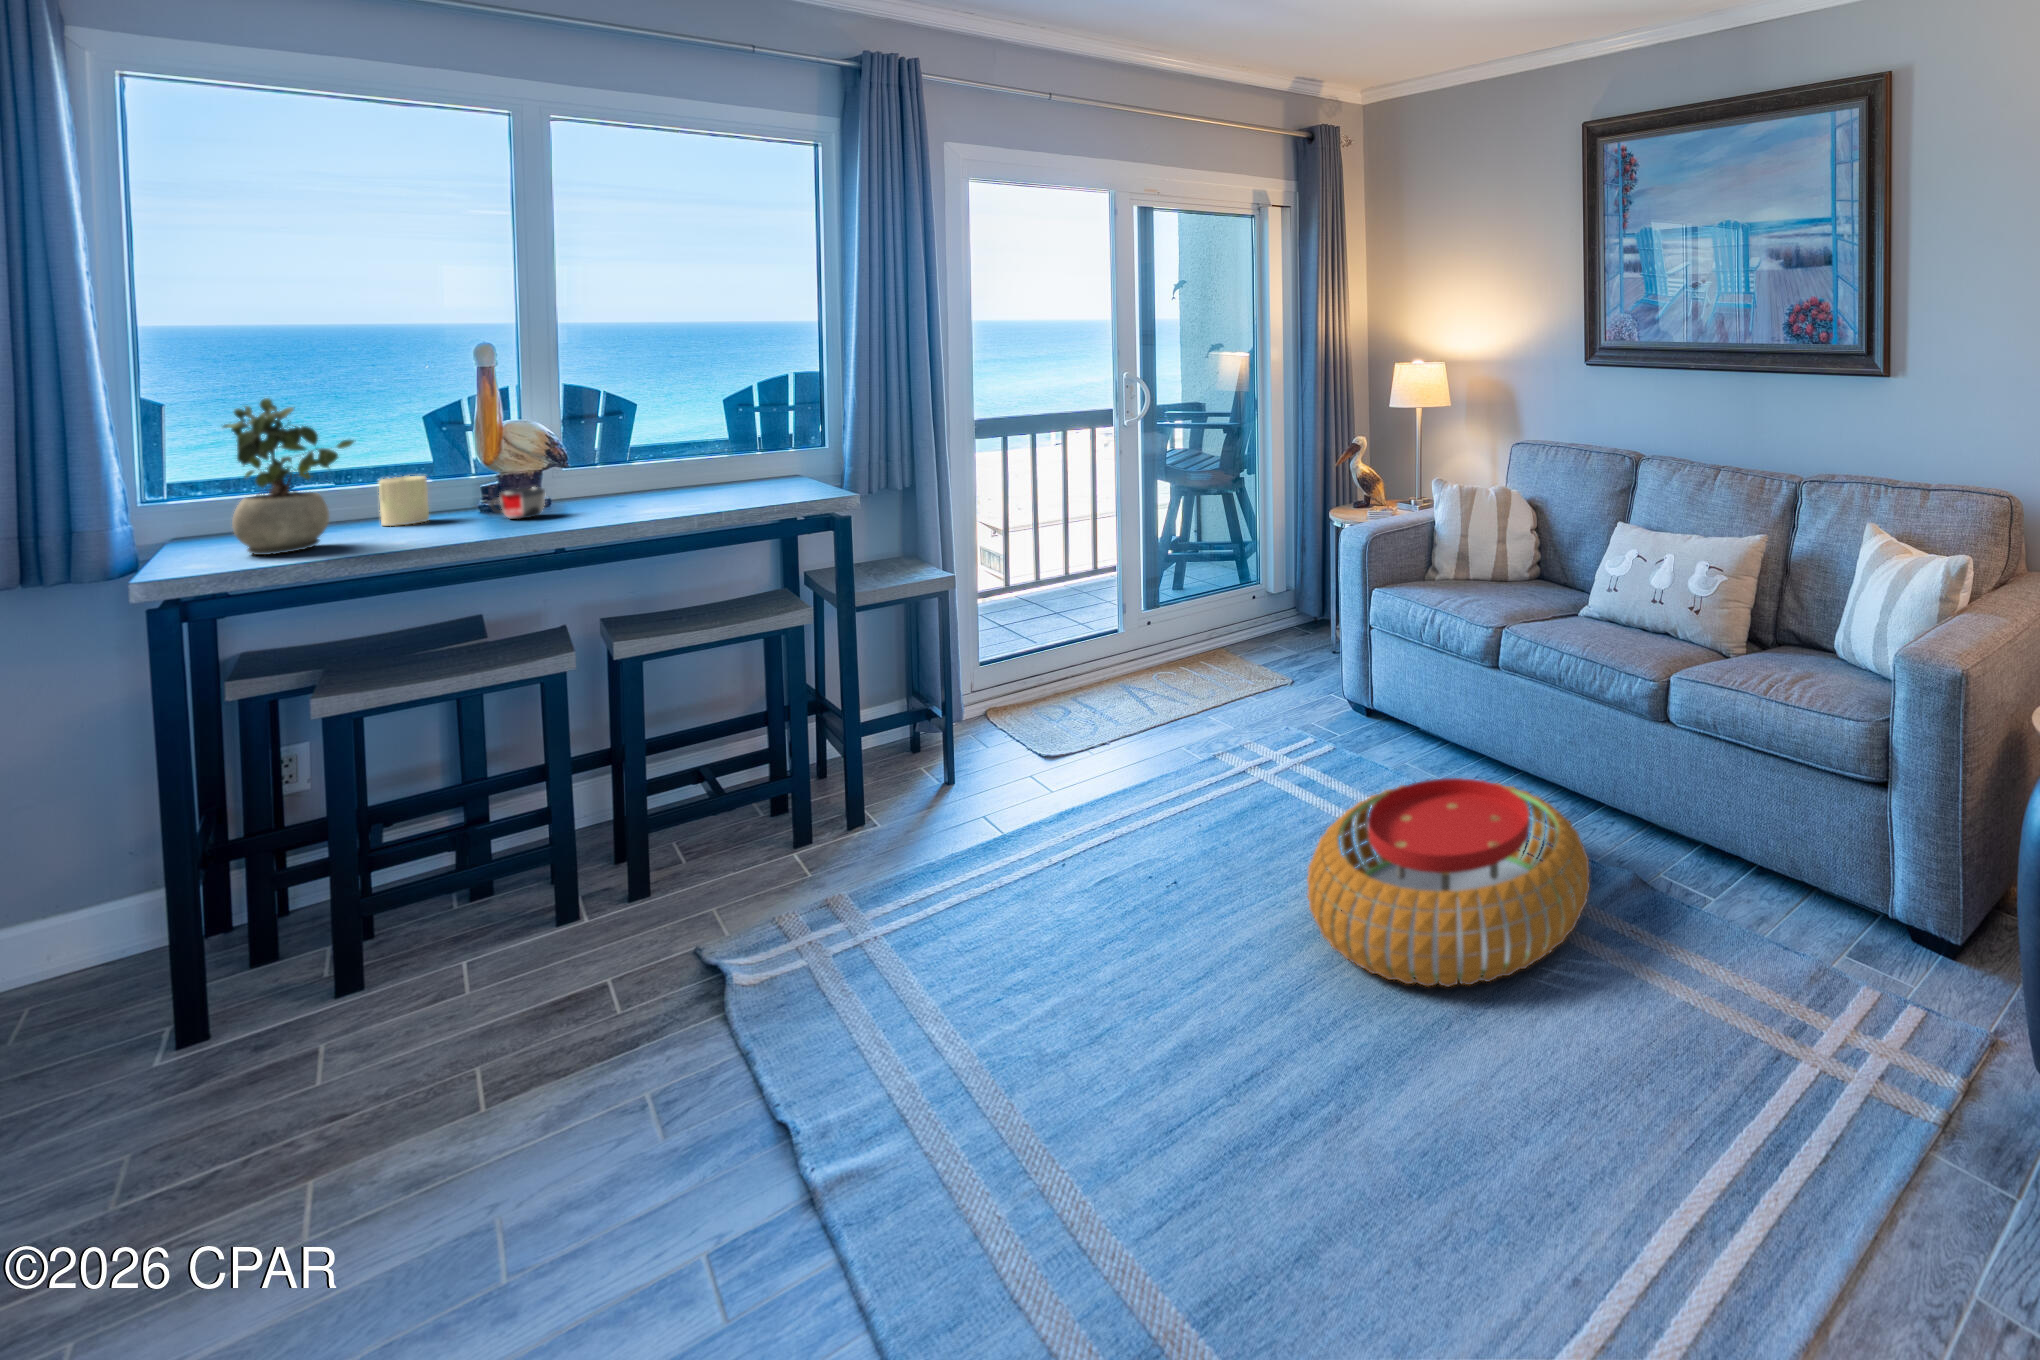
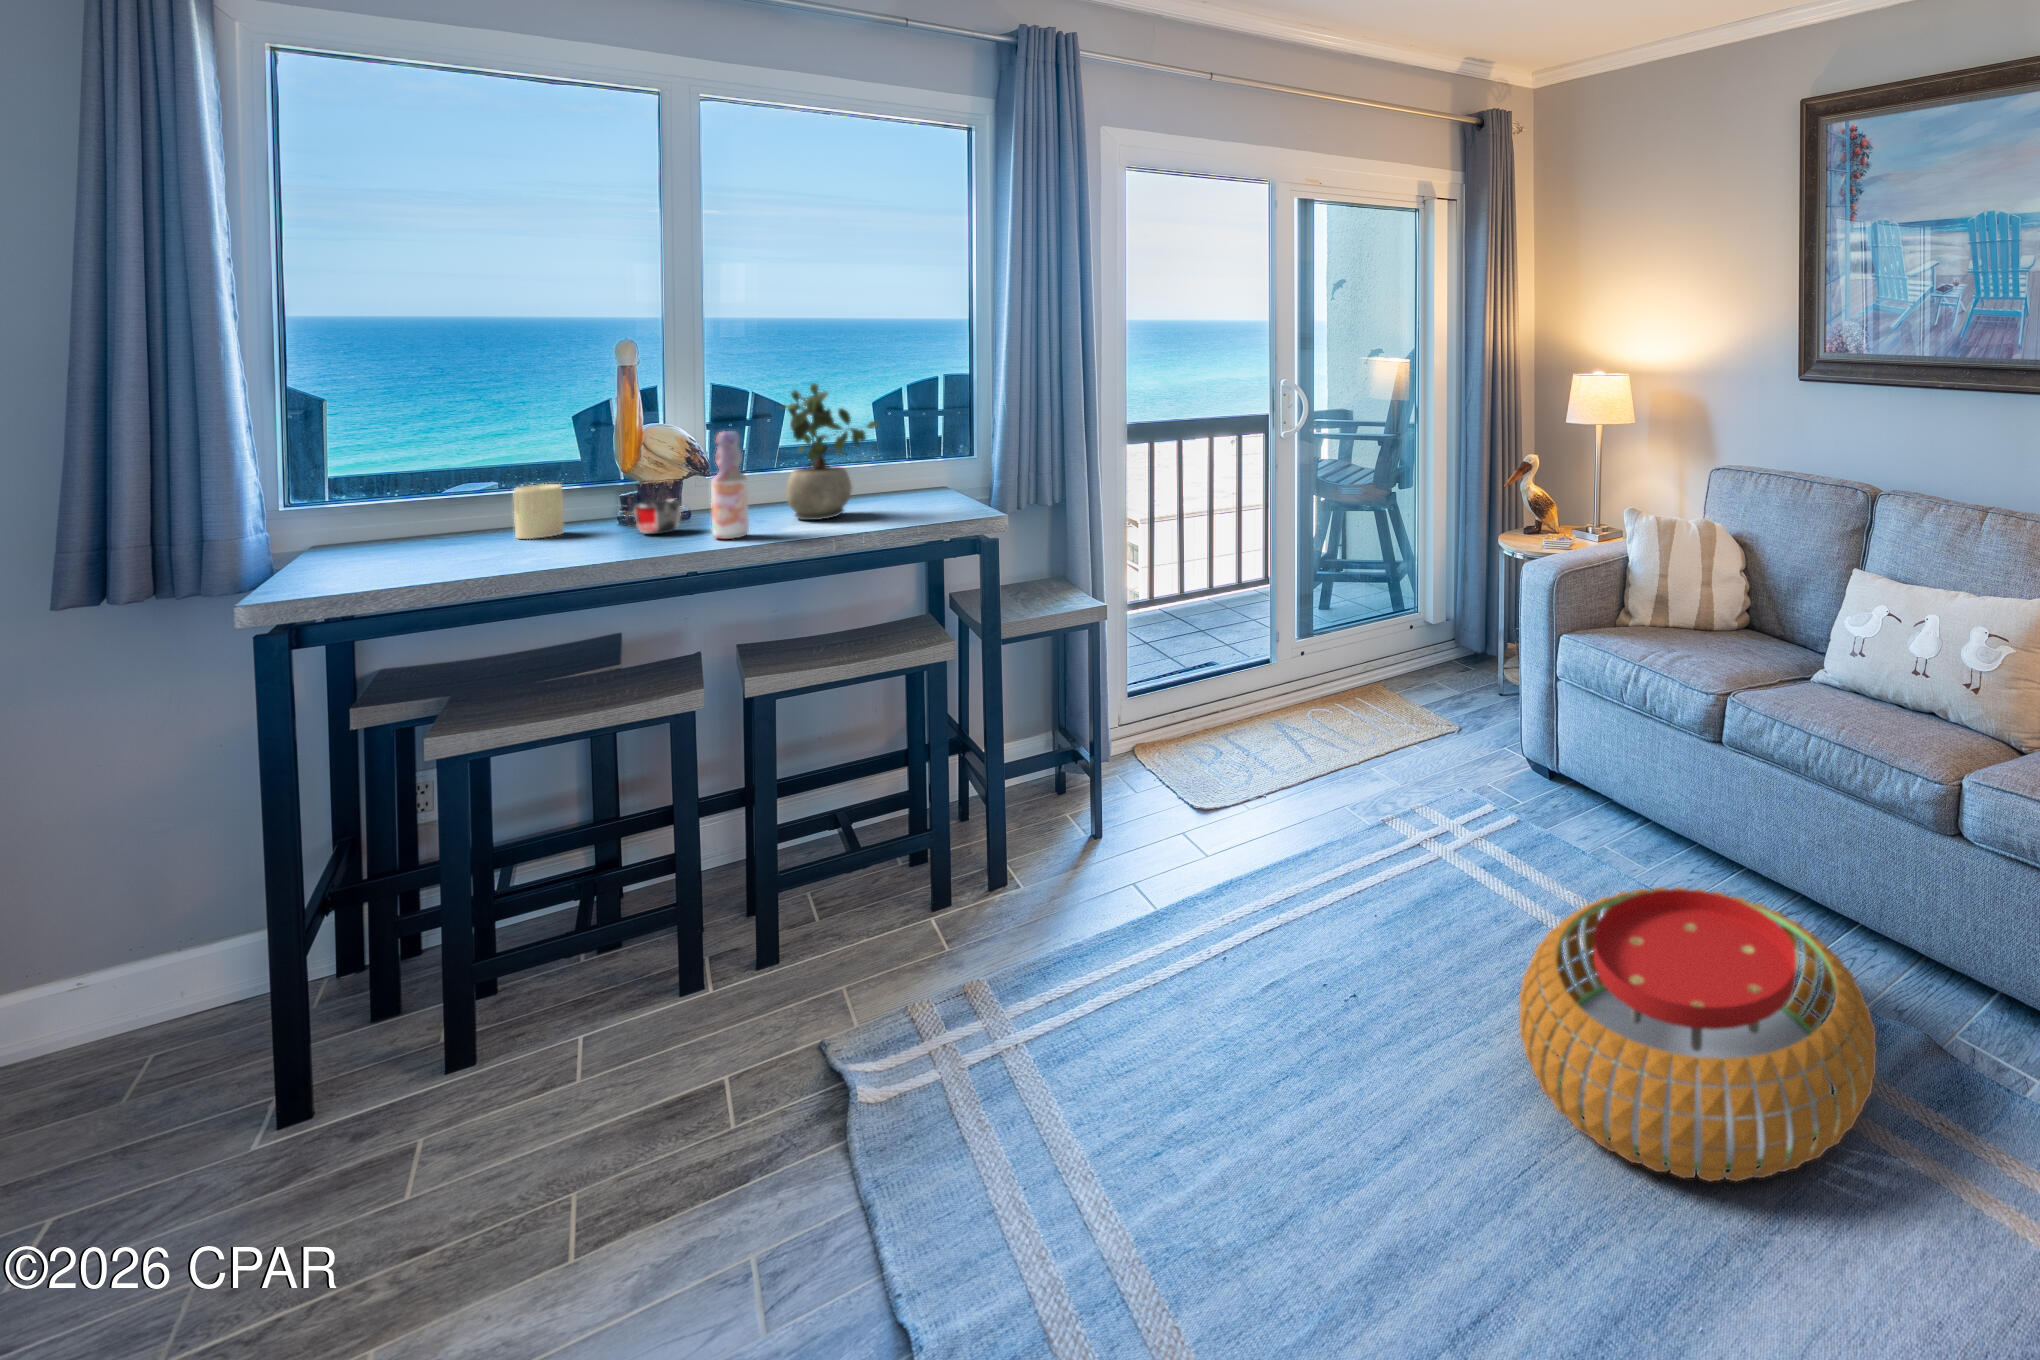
potted plant: present [223,398,354,555] -> present [782,383,878,520]
bottle: none [575,423,613,520] -> present [711,431,749,539]

